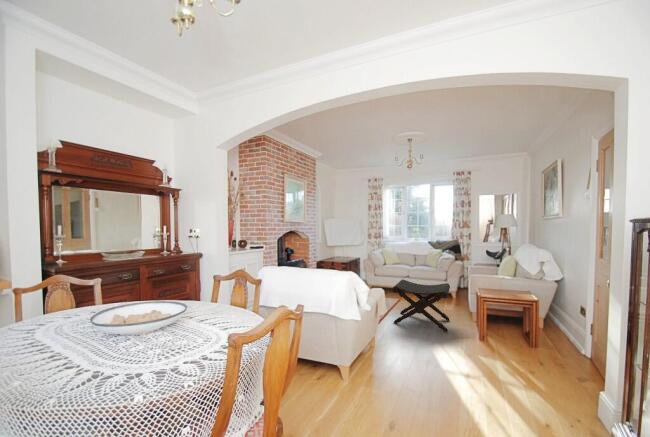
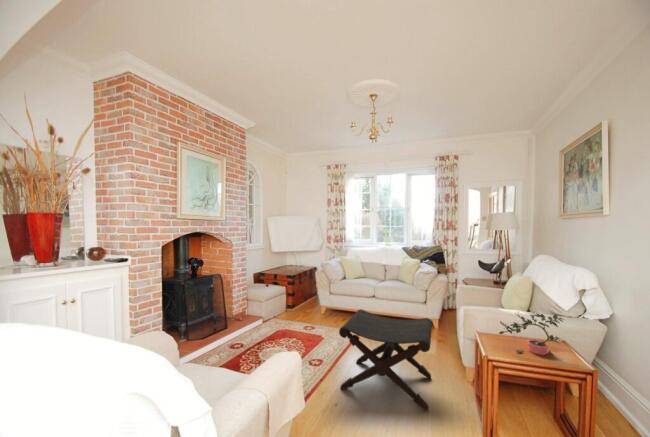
potted plant: none [487,273,524,296] -> present [499,313,563,355]

